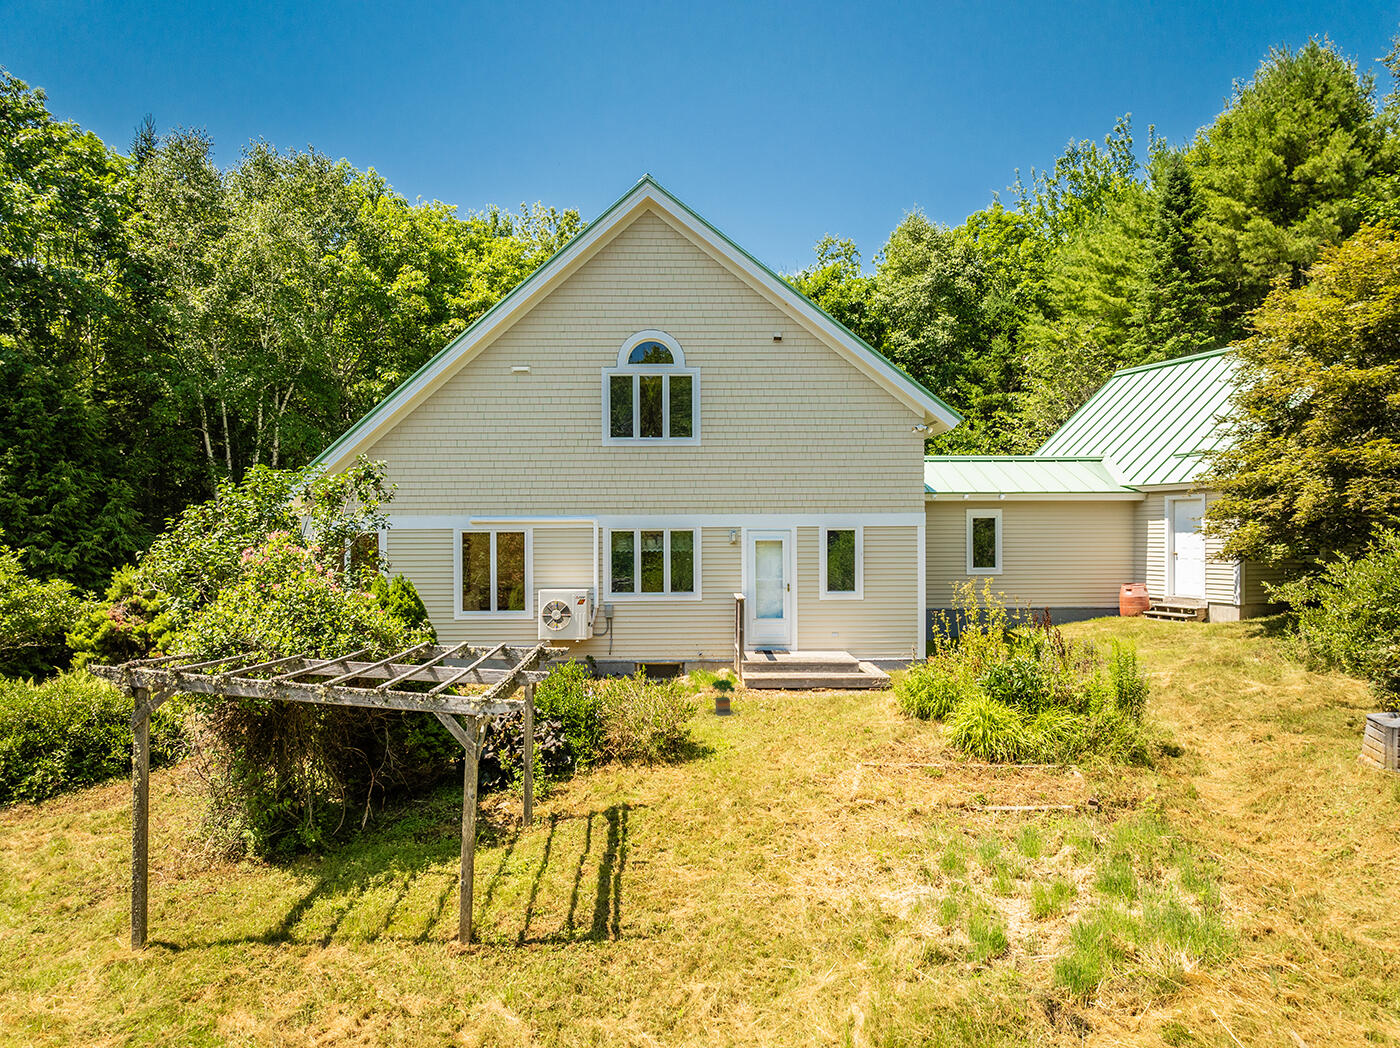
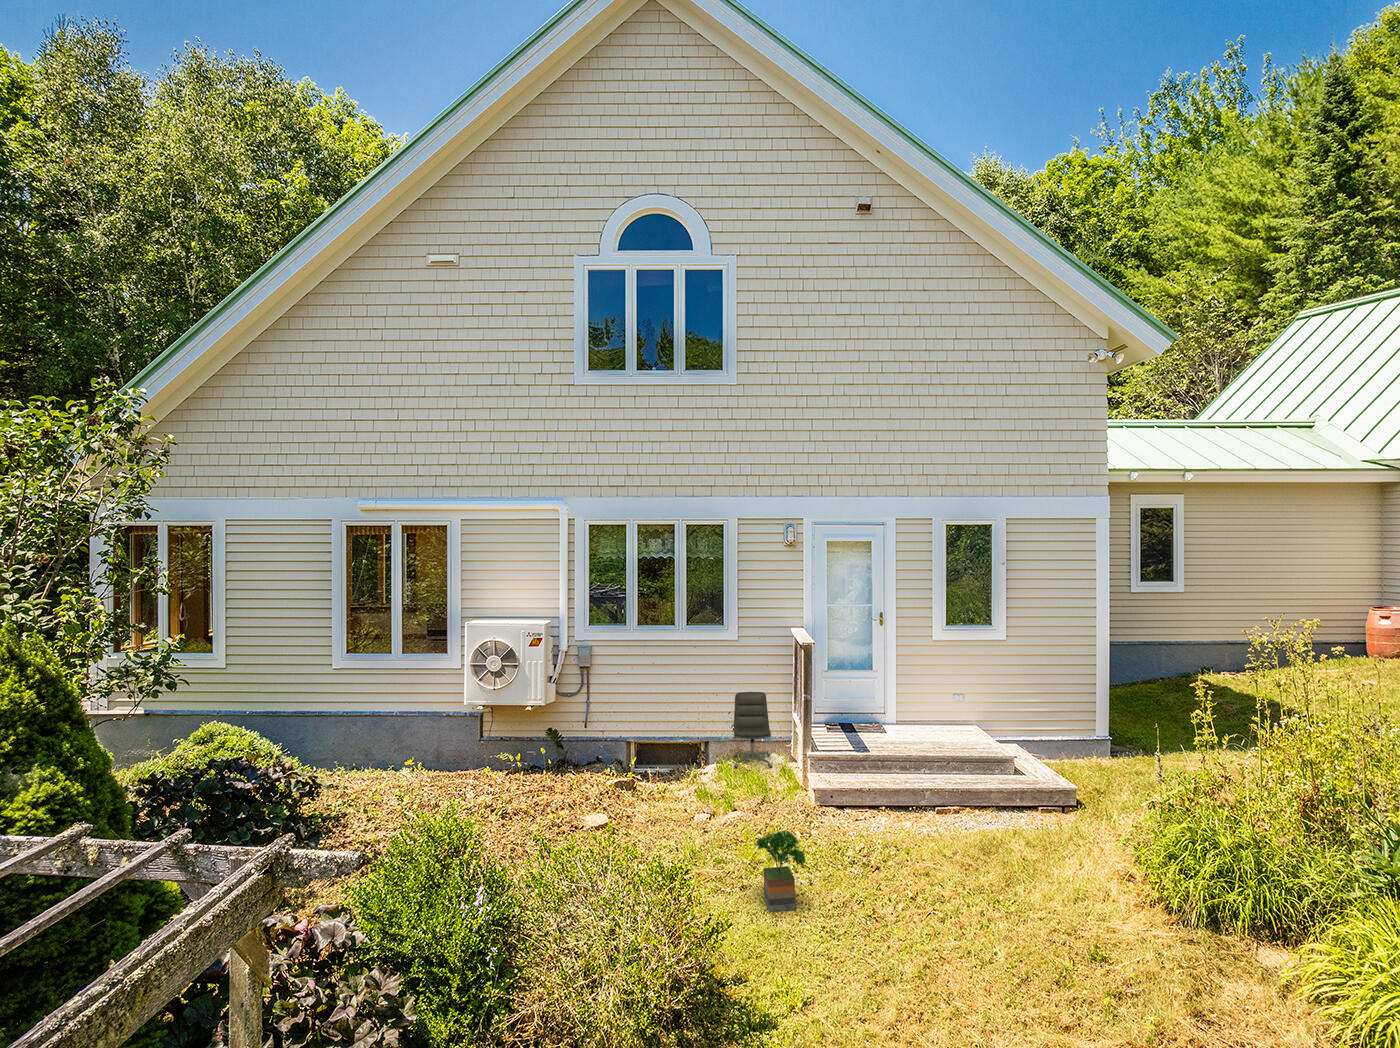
chair: none [700,632,723,676] -> present [734,692,772,768]

